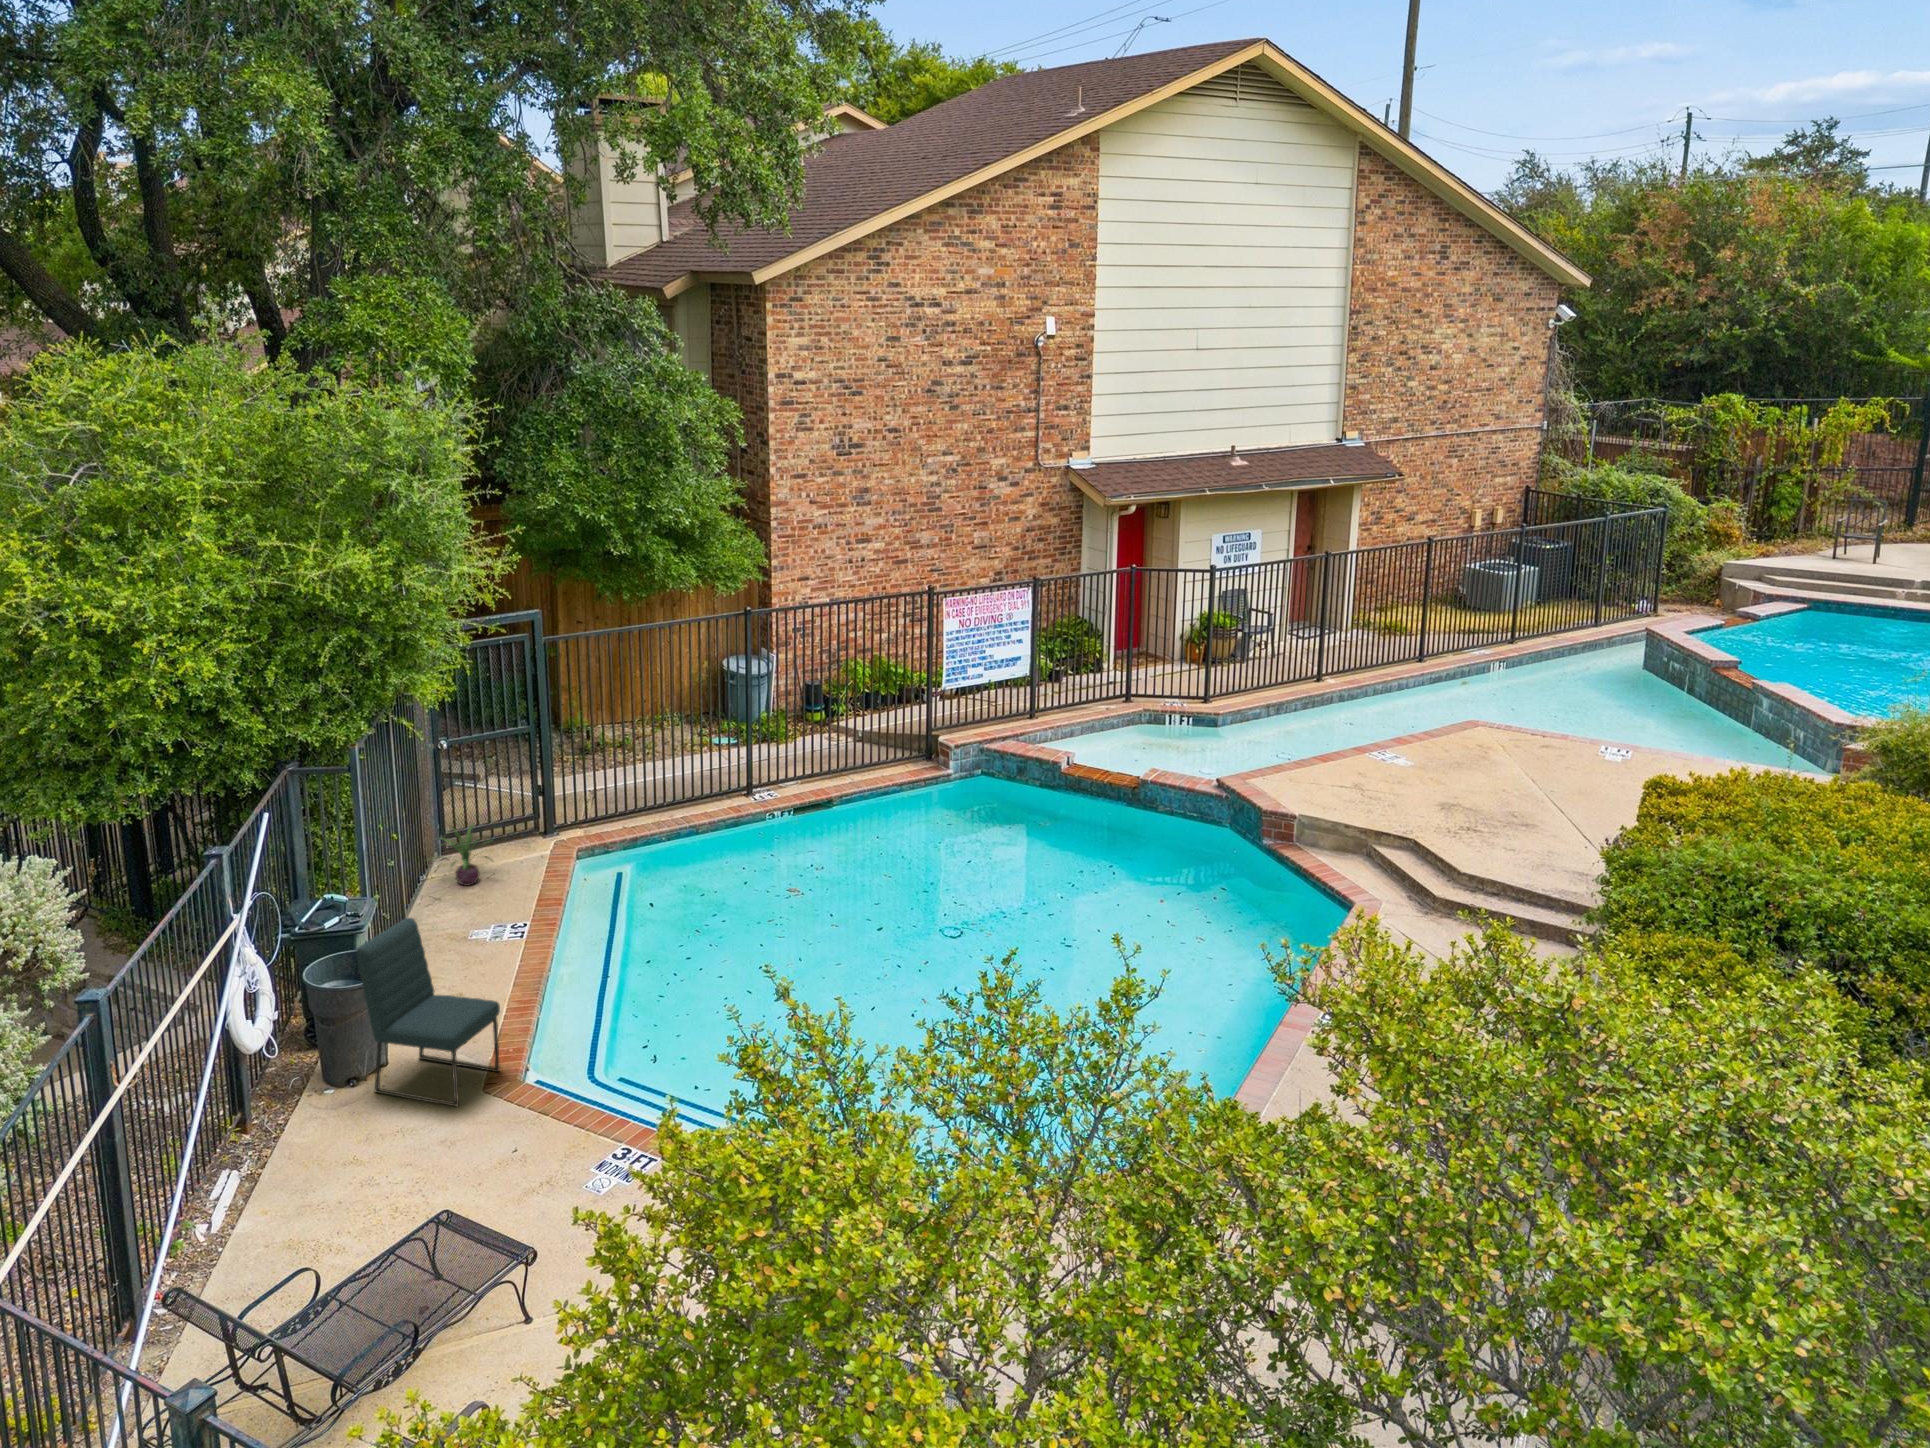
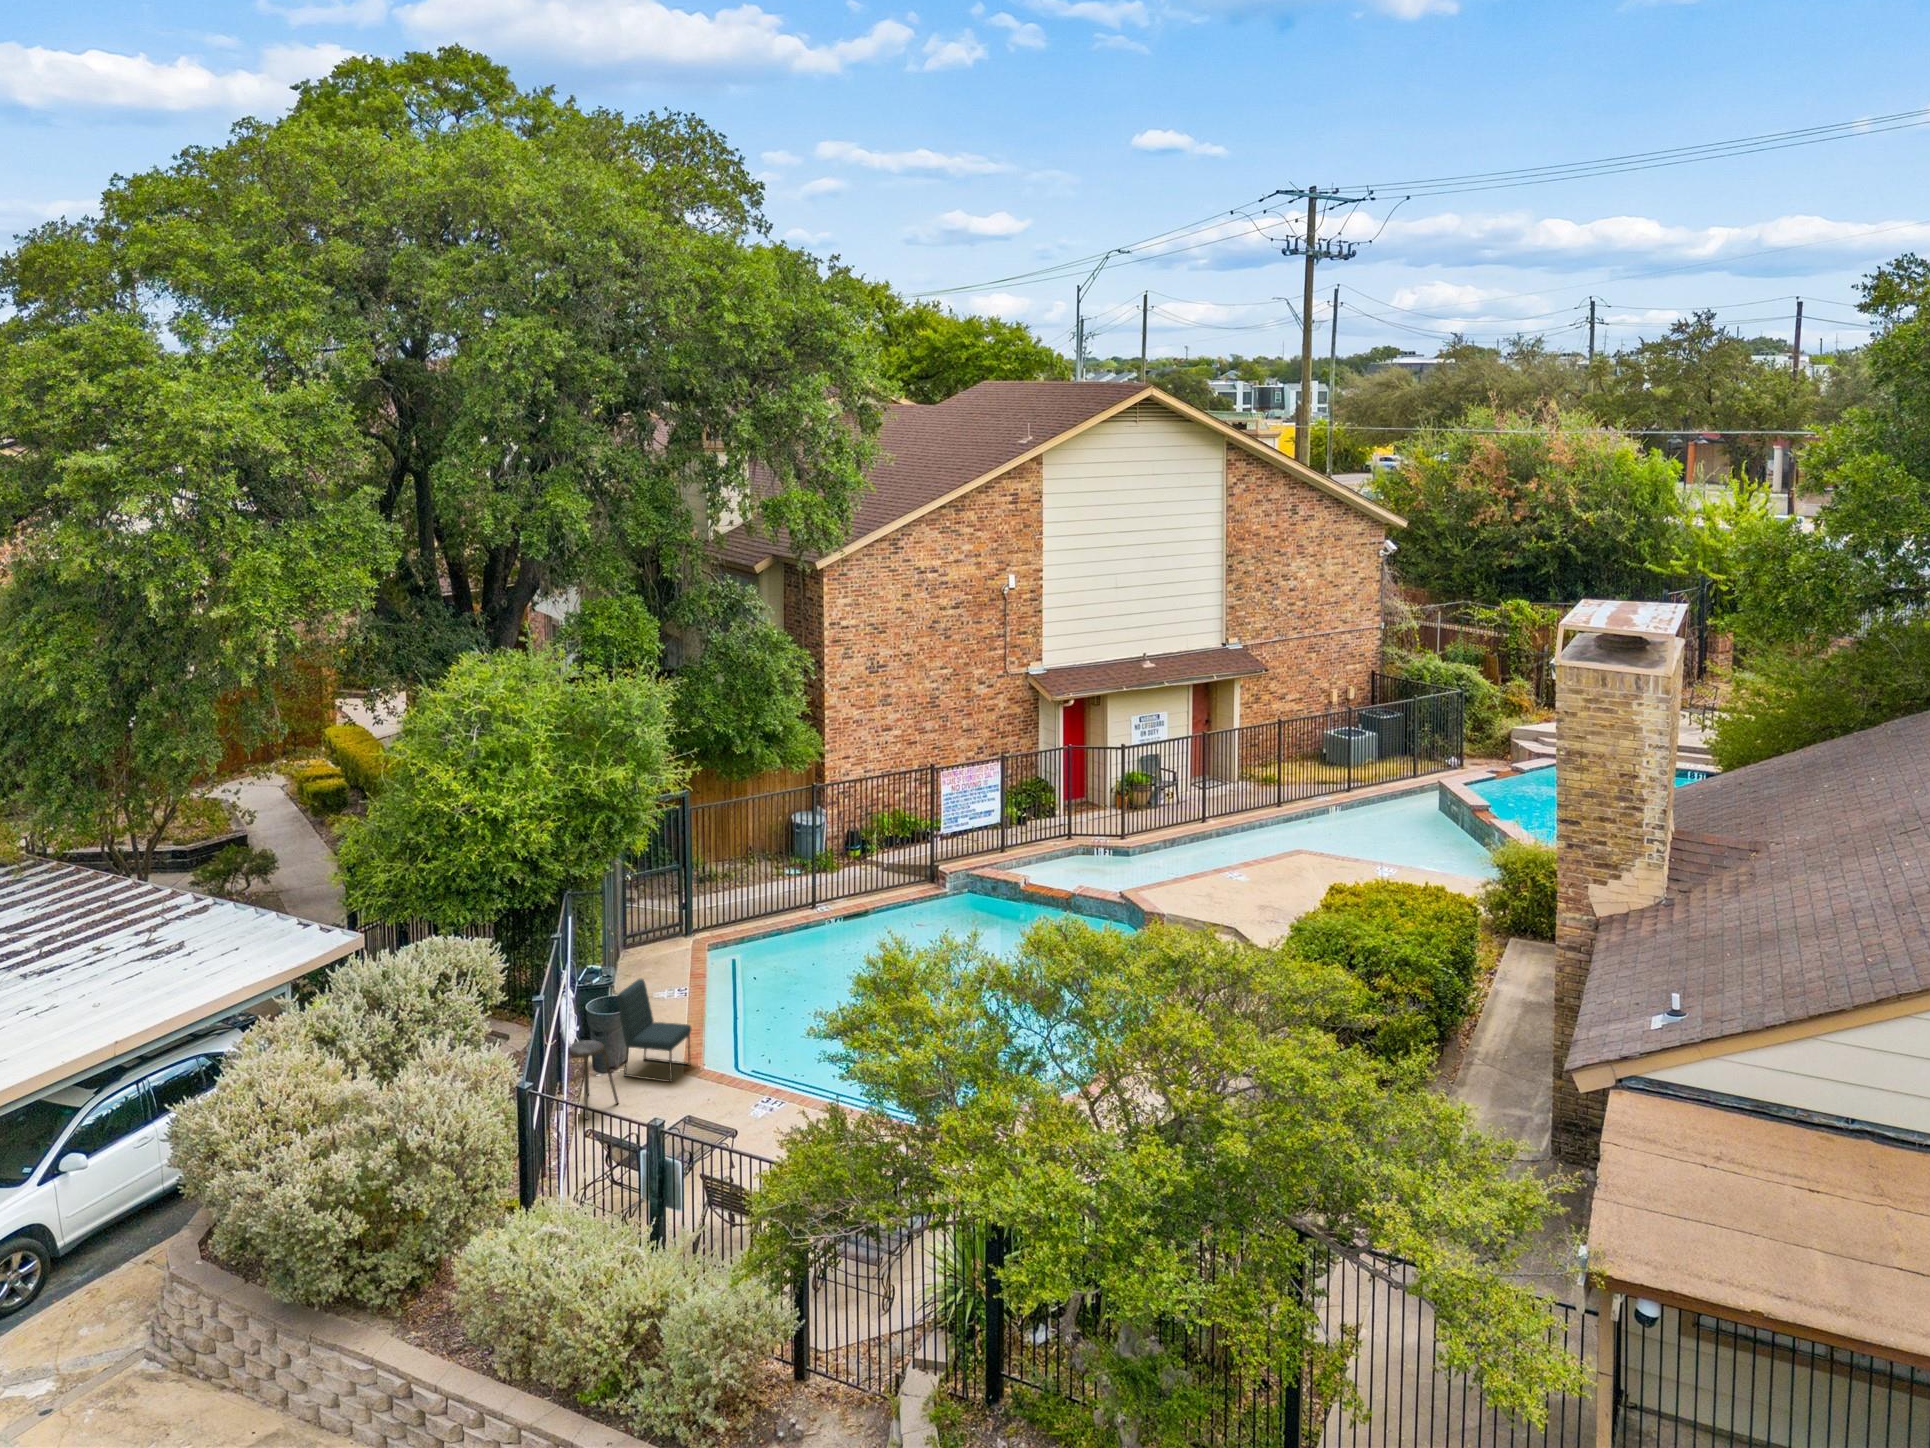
decorative plant: present [443,823,491,886] -> none [617,927,662,967]
stool: none [225,1036,348,1189] -> present [569,1040,619,1120]

